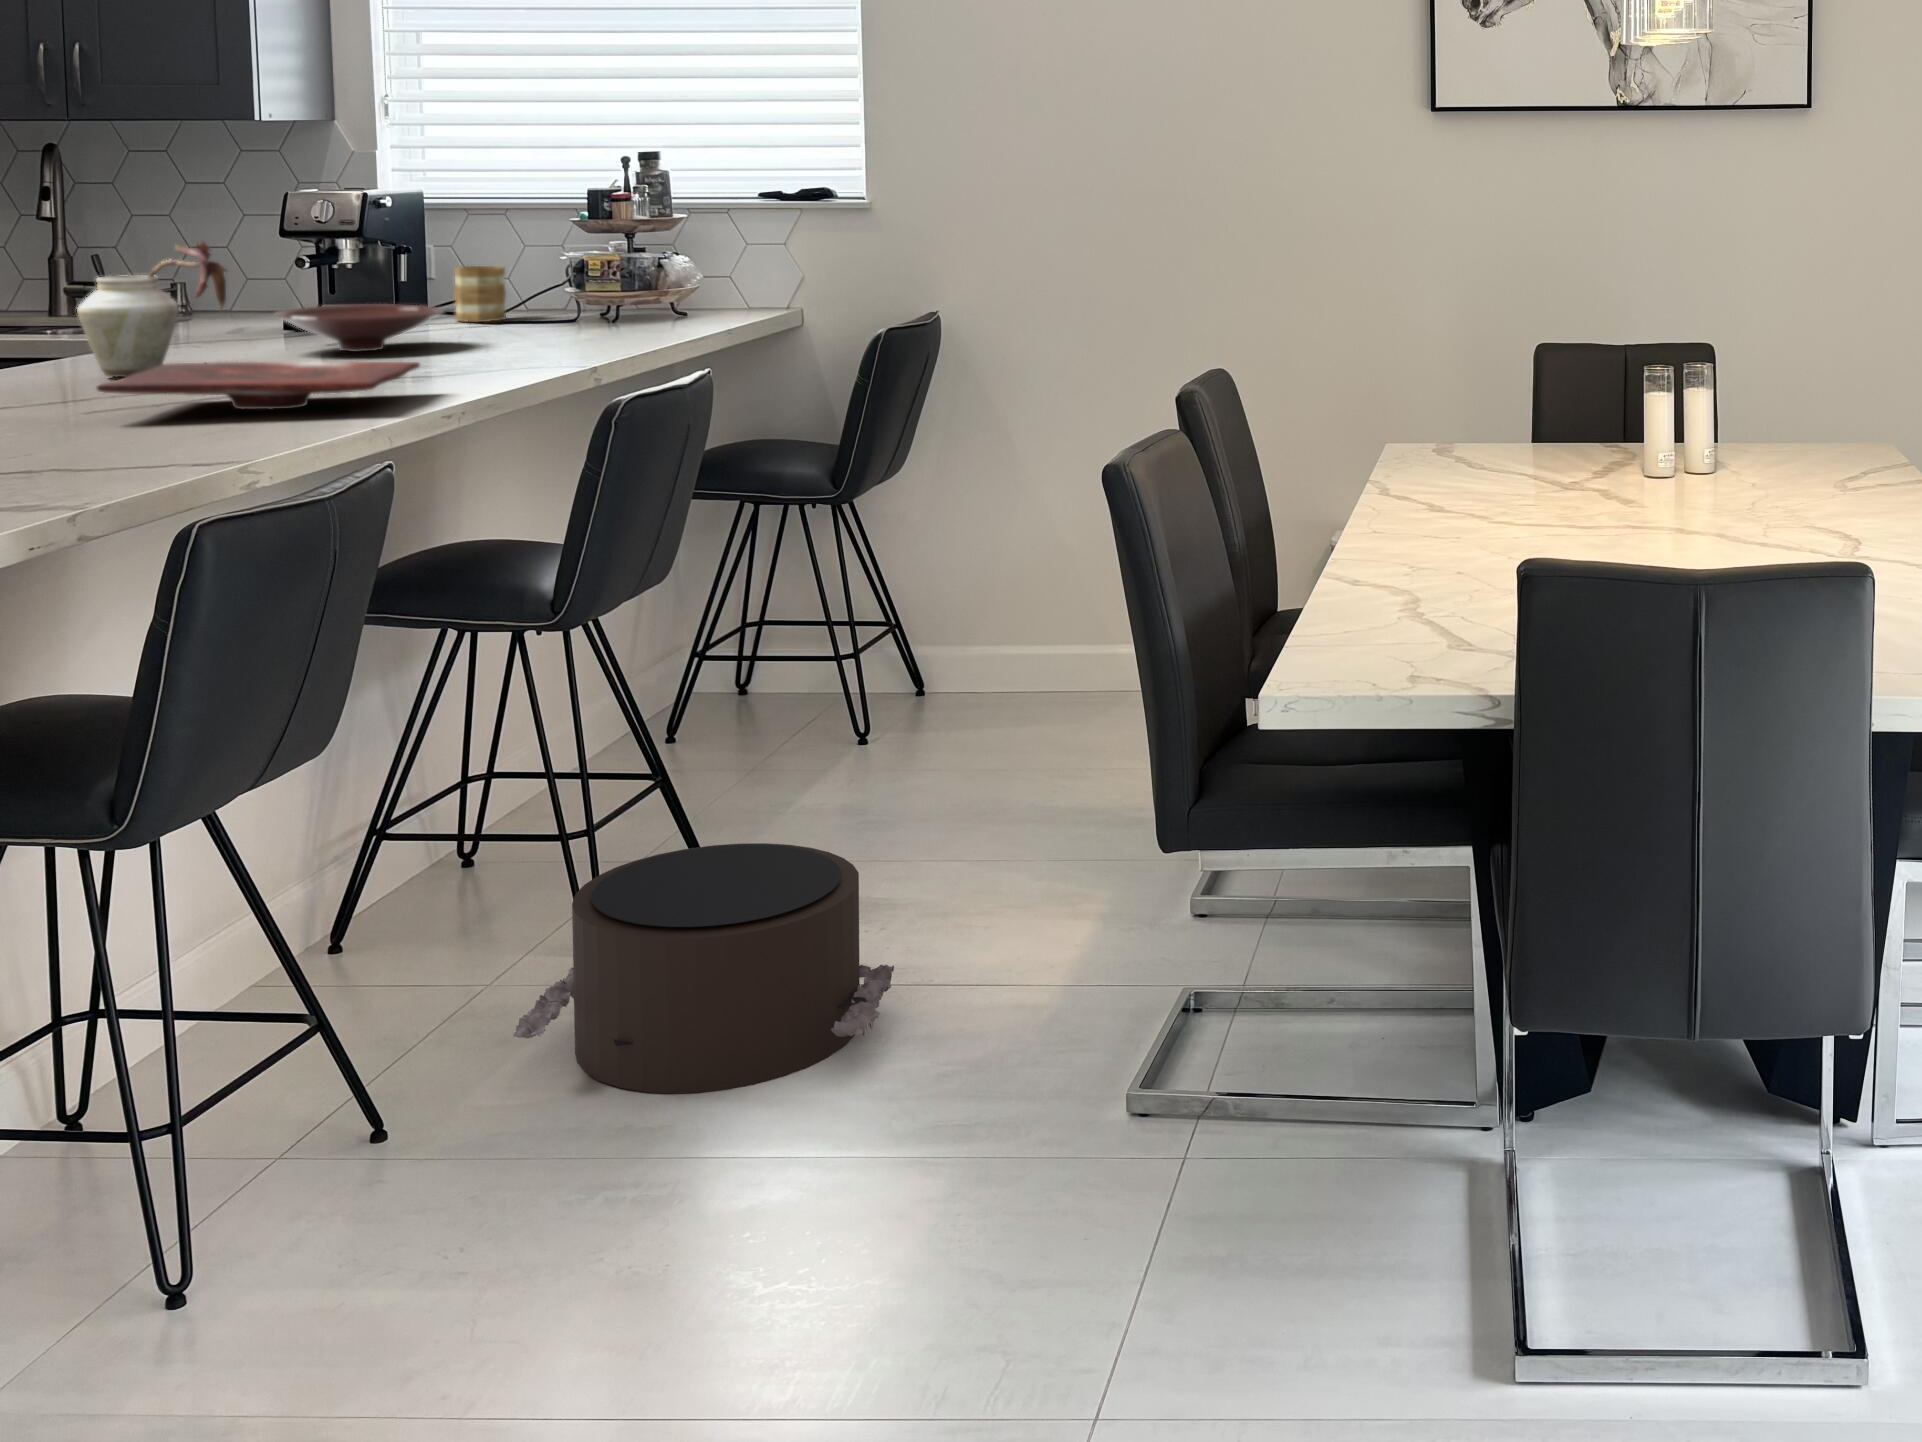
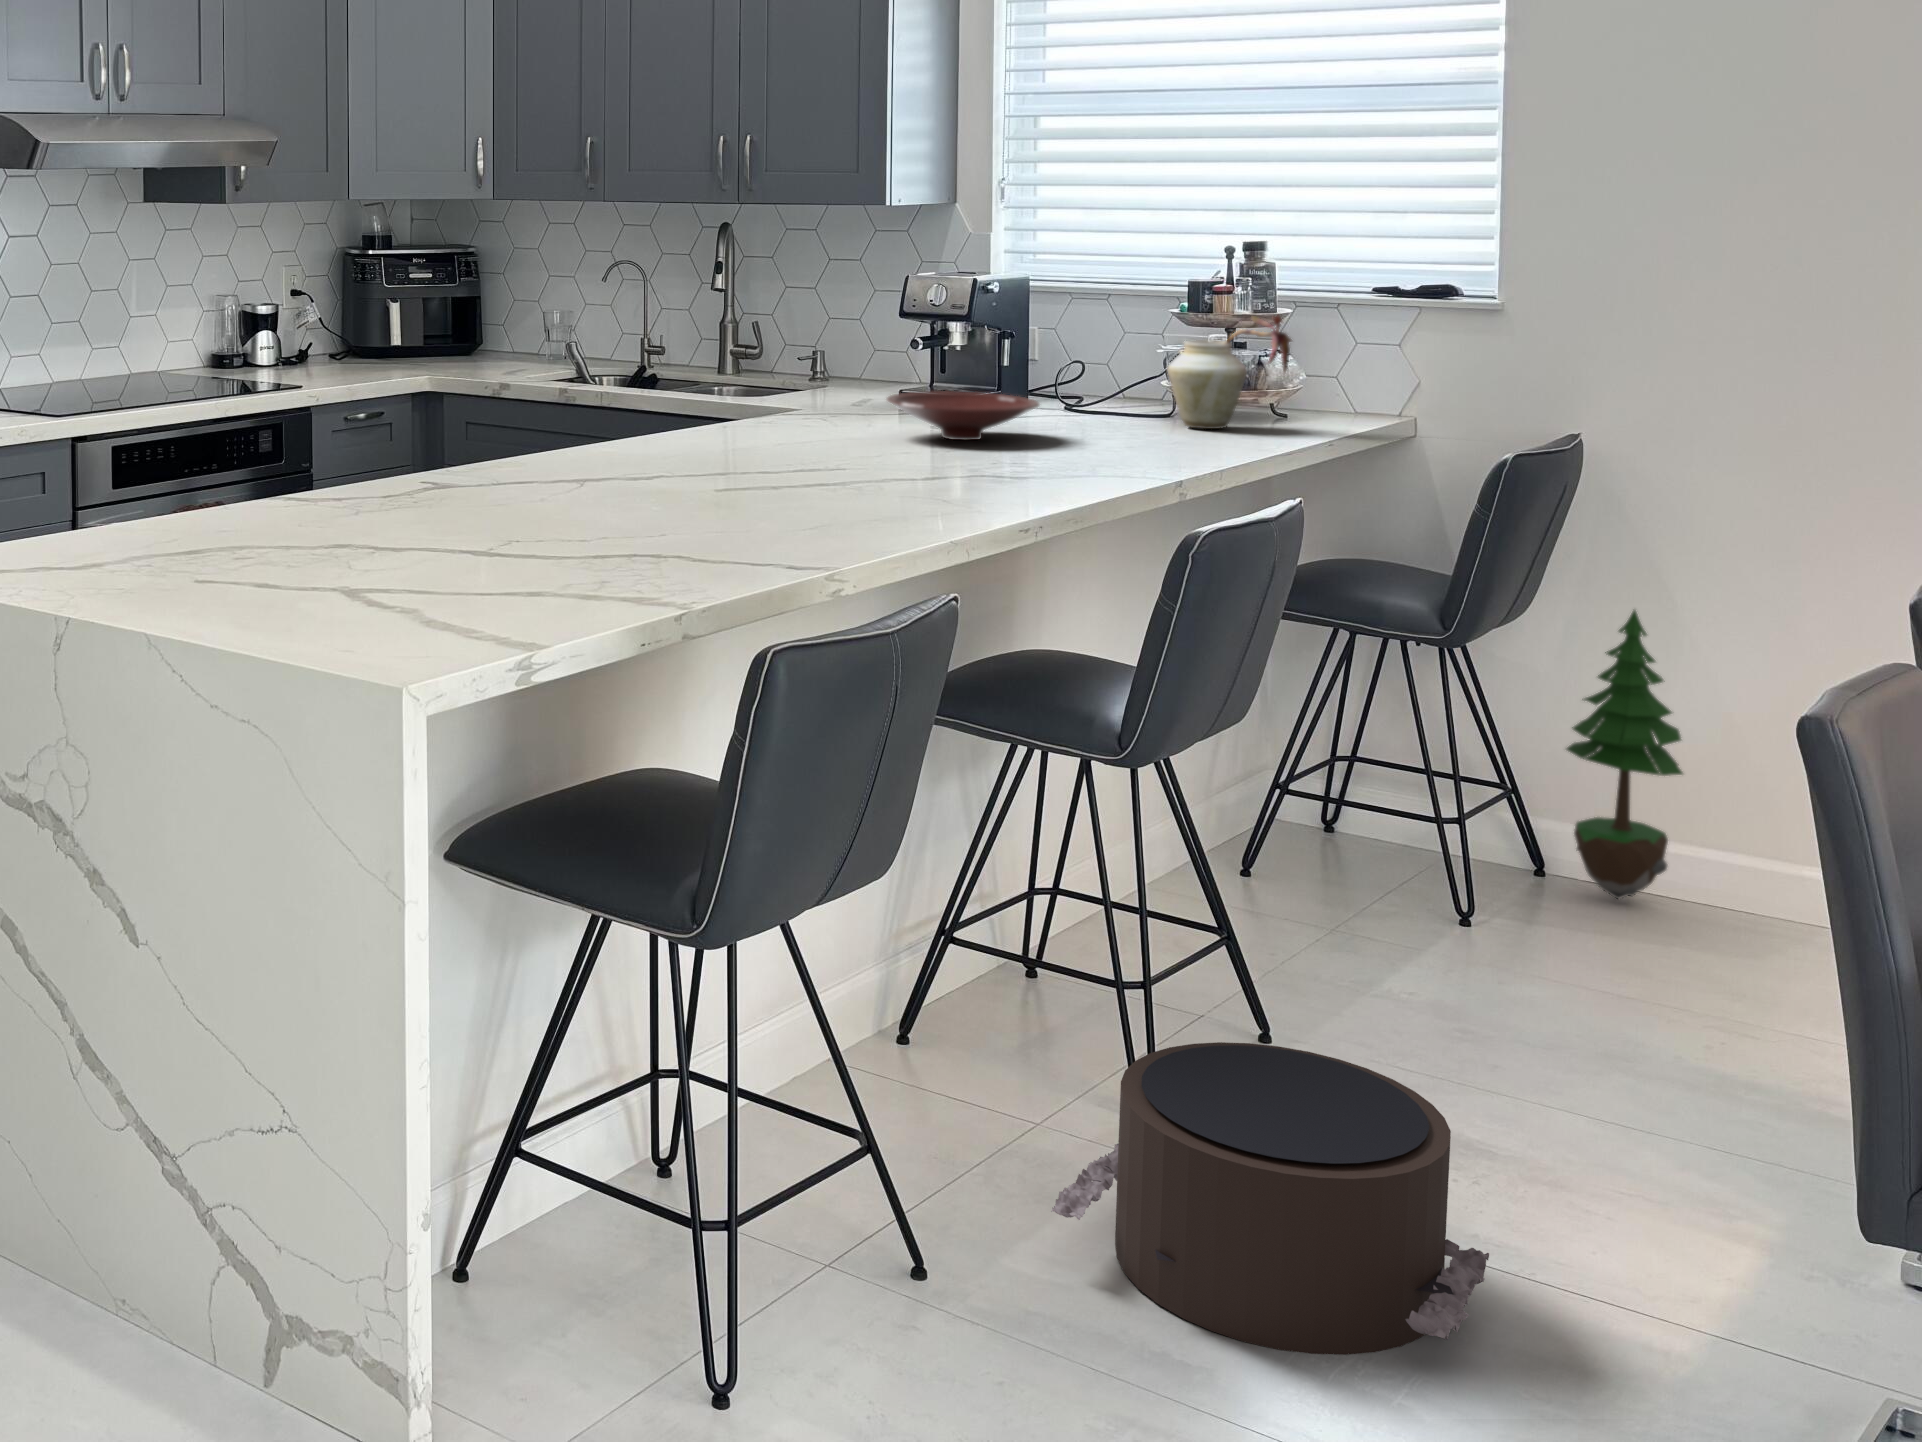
vase: present [77,241,227,377] -> present [1168,315,1292,429]
mug: present [454,266,506,322] -> none [1052,354,1103,412]
cutting board: present [97,362,420,409] -> none [725,450,1008,507]
potted tree: none [936,453,1028,699] -> present [1567,610,1683,899]

